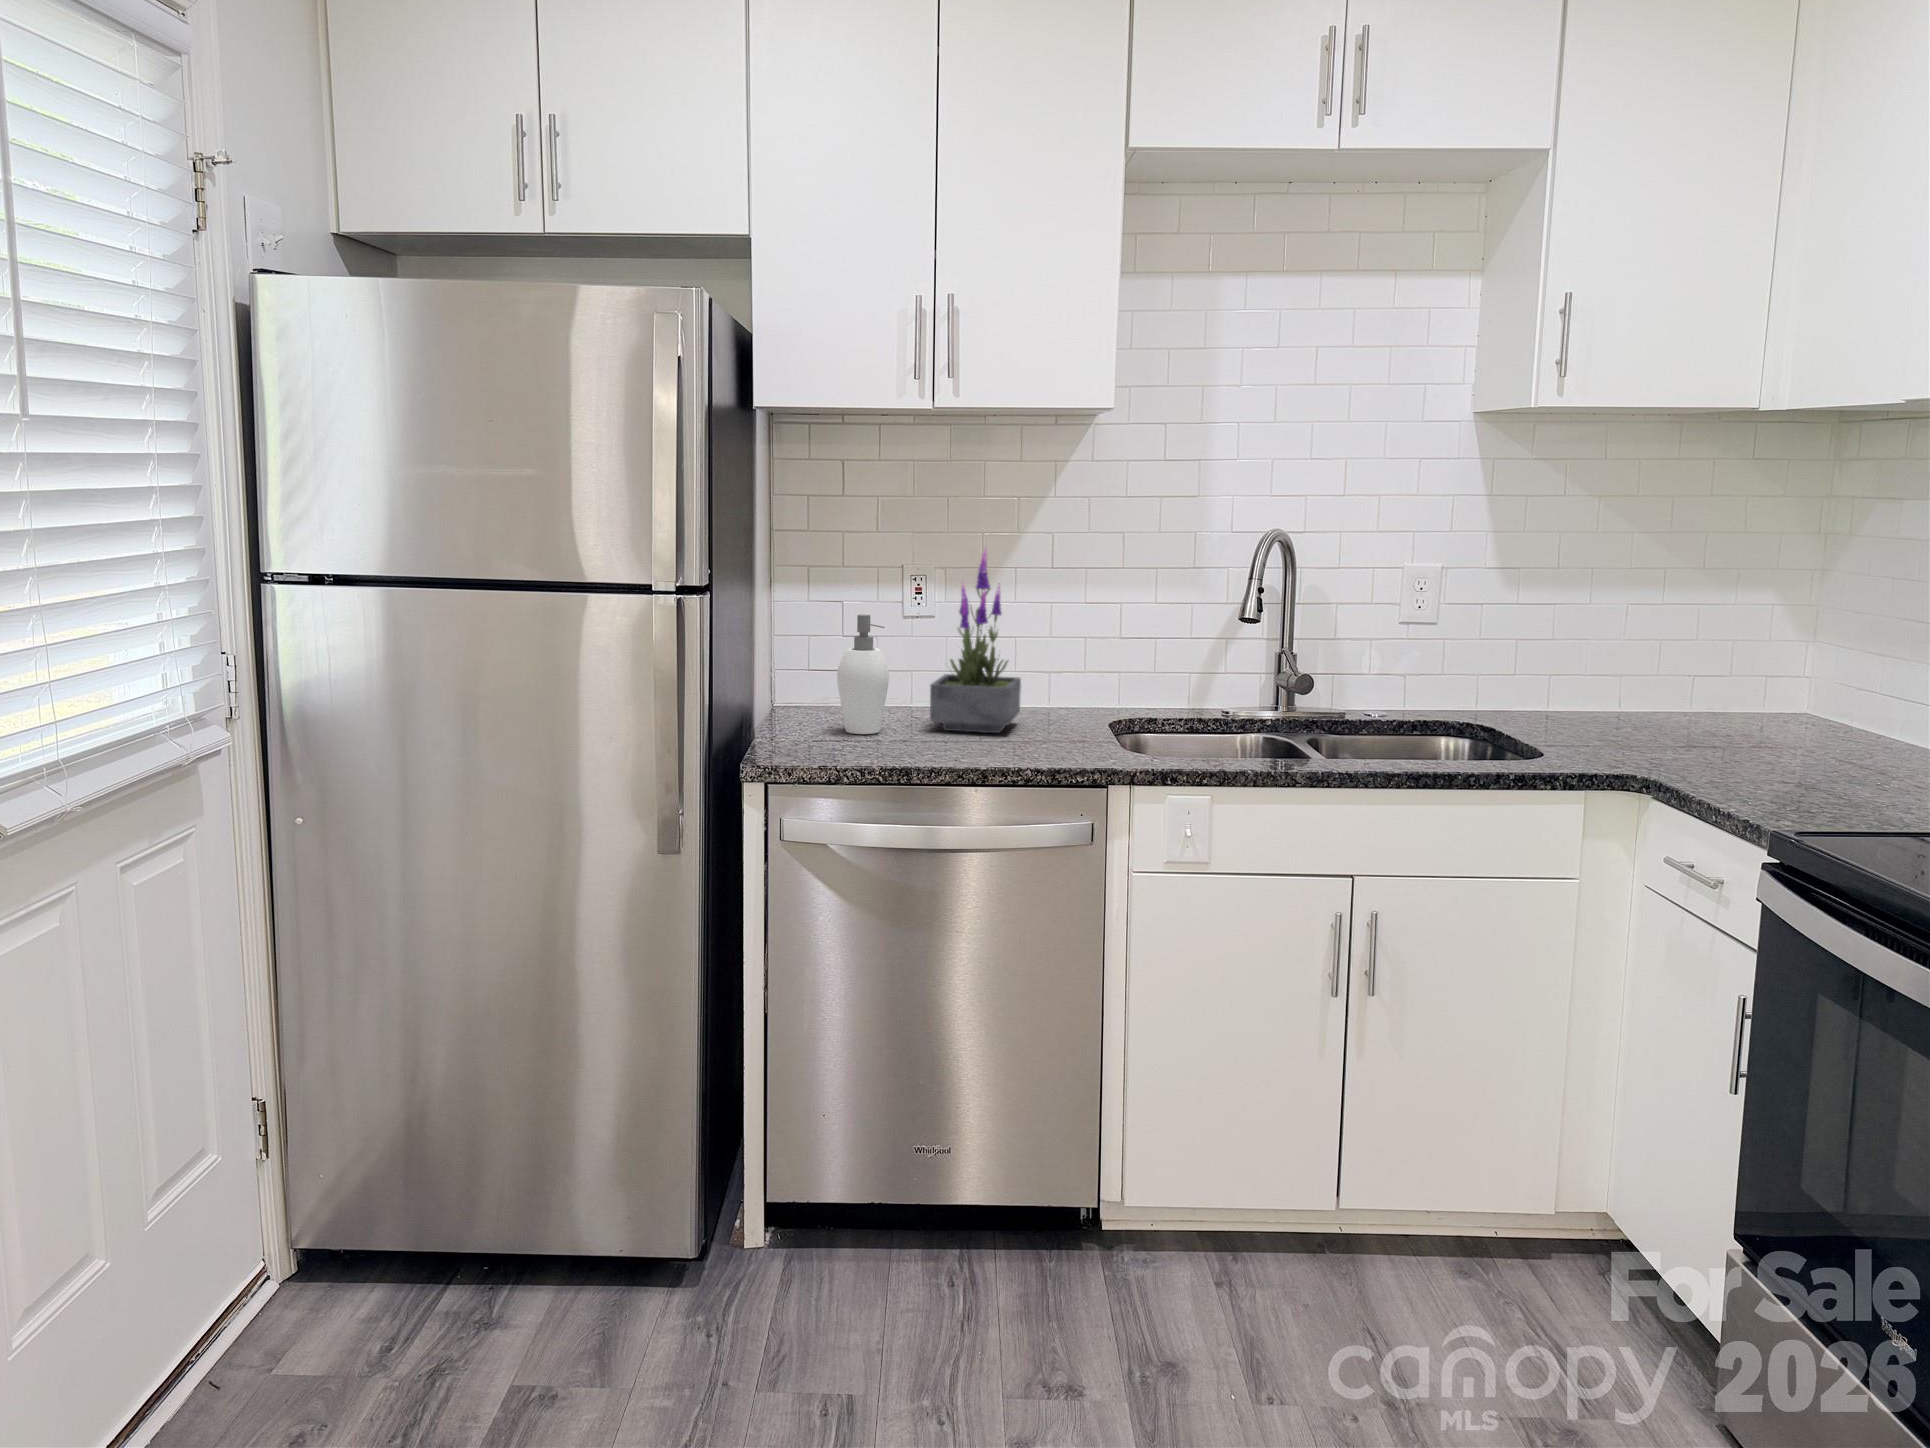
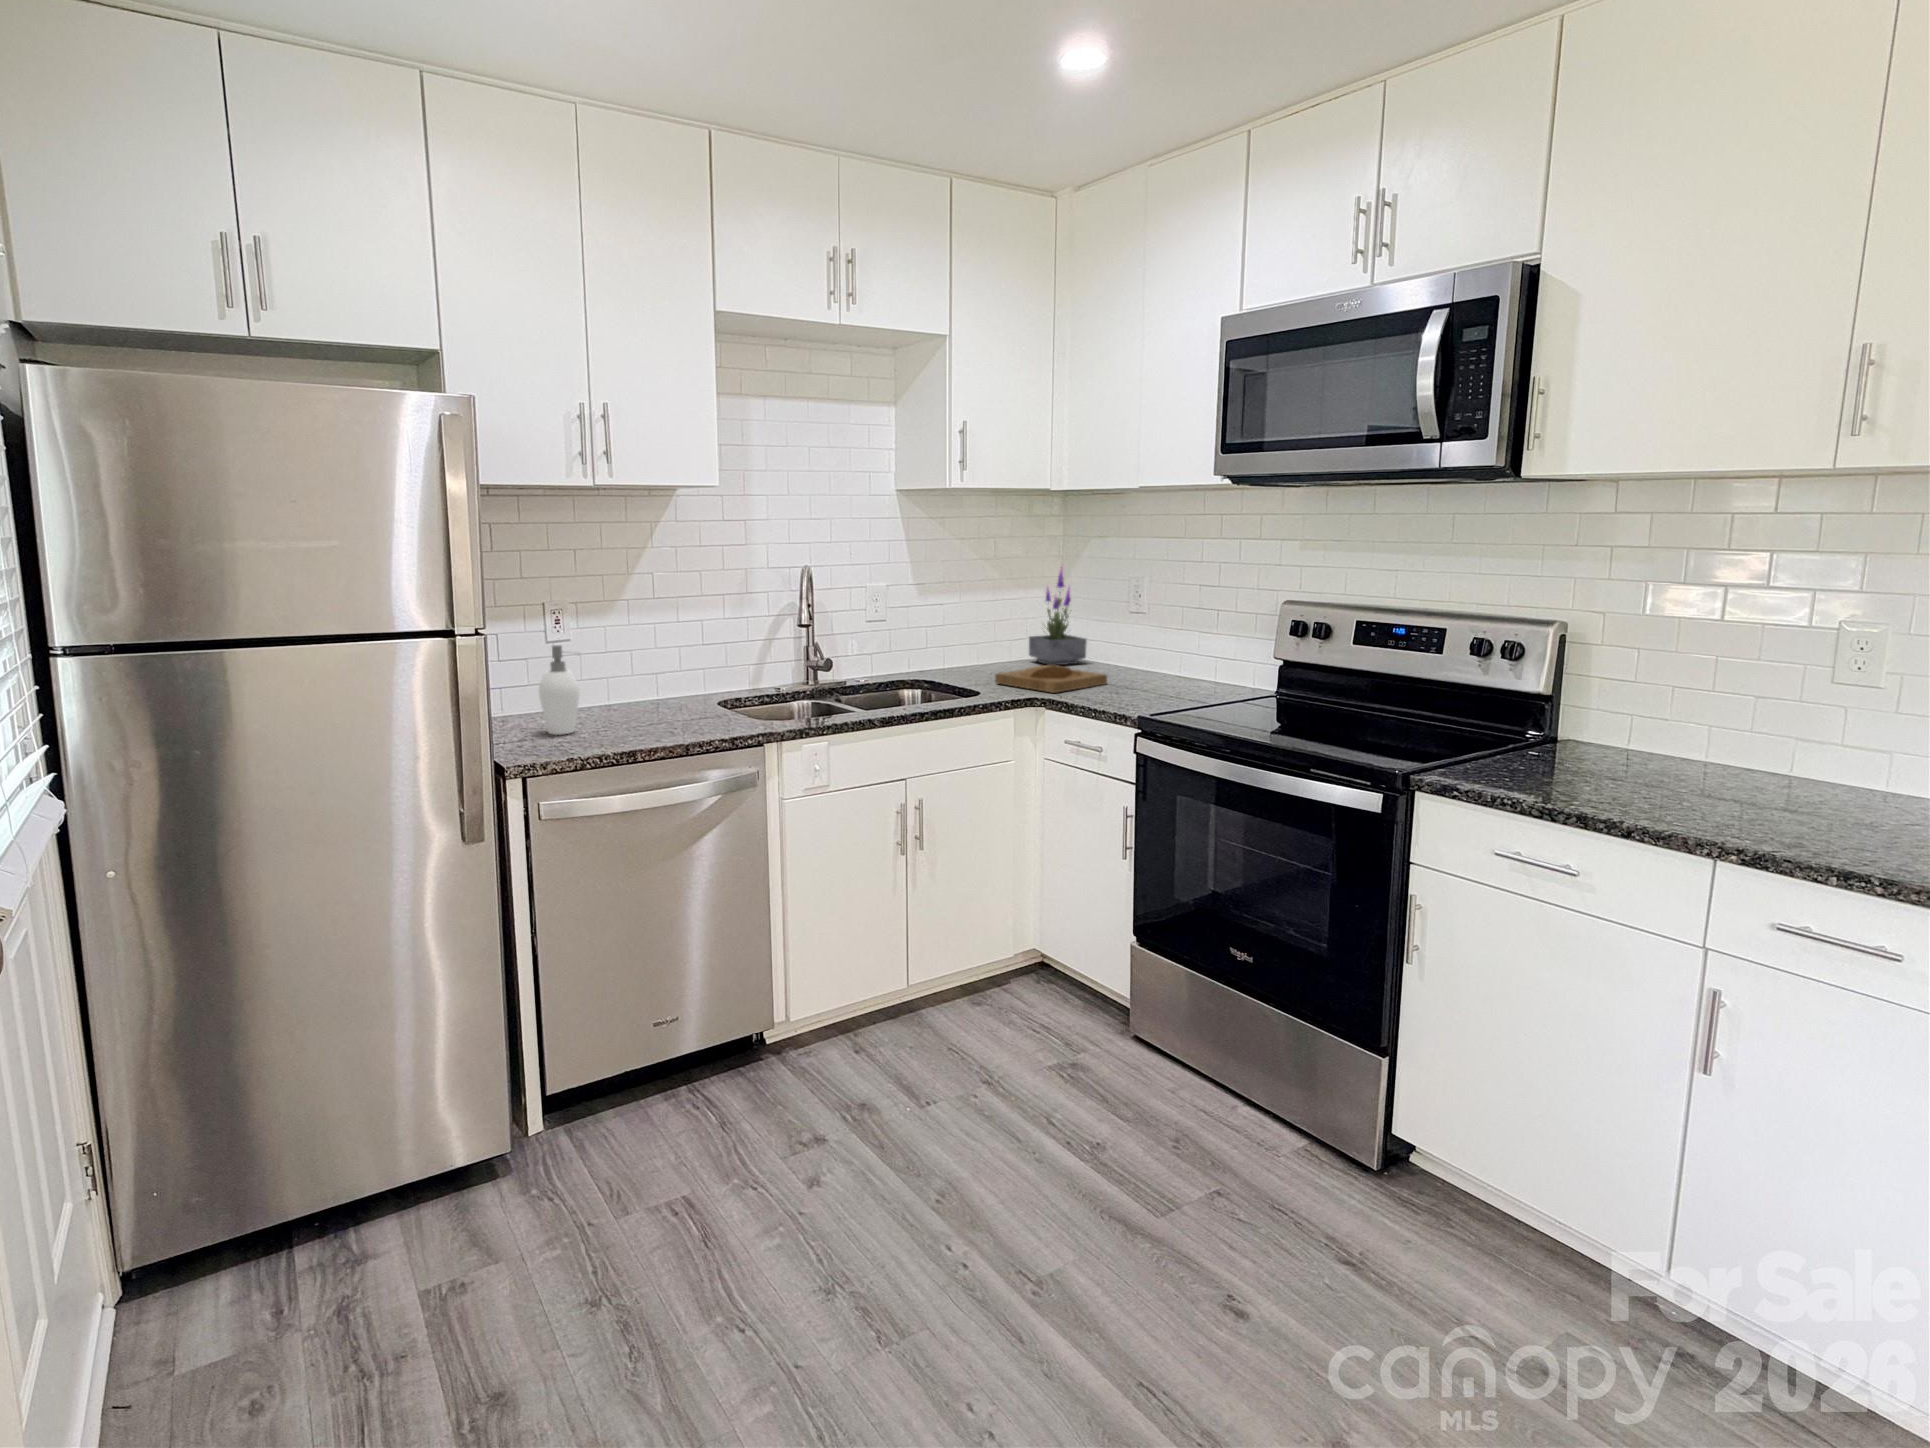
potted plant: present [930,550,1021,733] -> present [1029,566,1087,665]
tray: none [1593,724,1818,772] -> present [995,665,1107,693]

